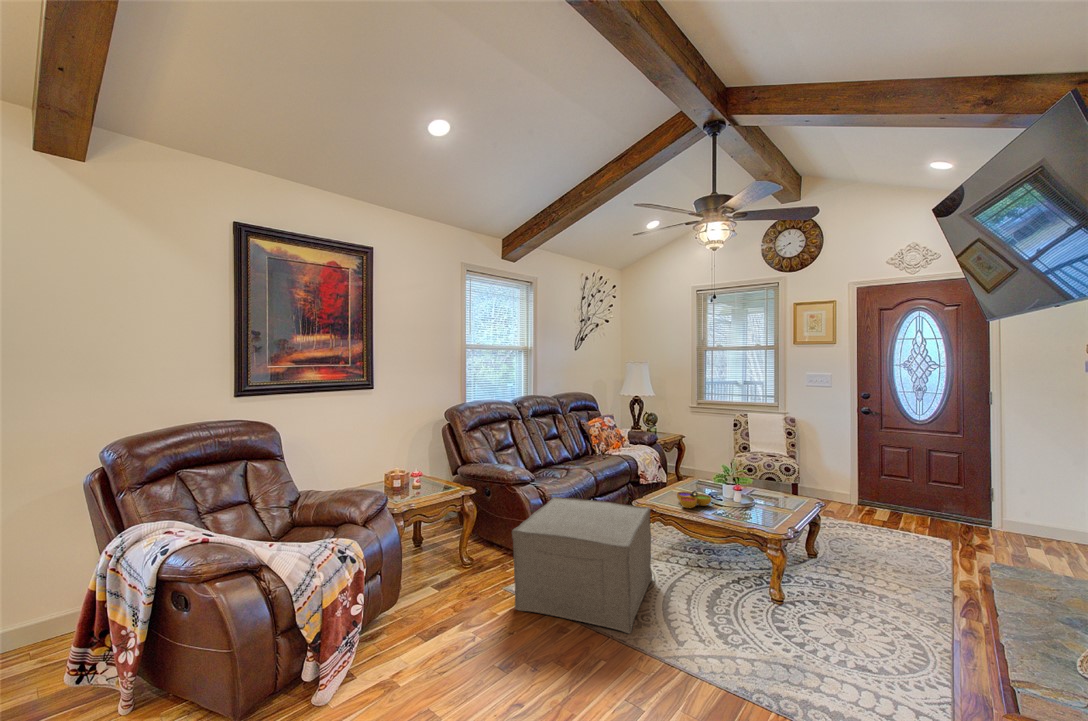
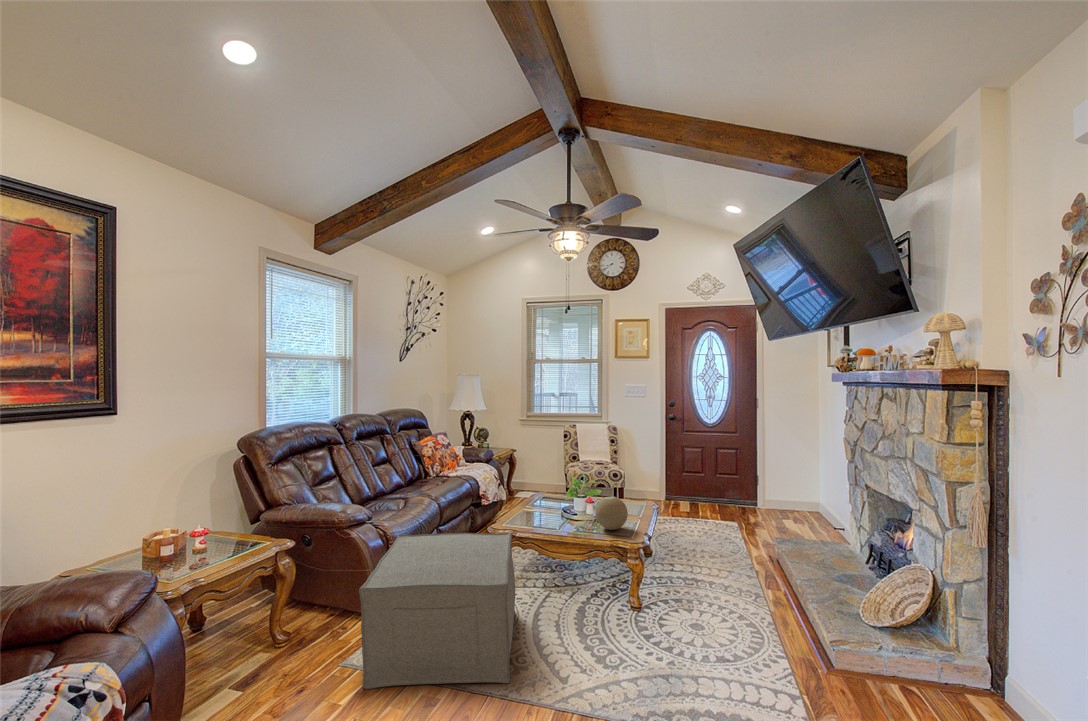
decorative orb: none [738,485,774,519] -> present [595,496,628,530]
decorative bowl: present [677,491,711,508] -> none [532,508,567,528]

